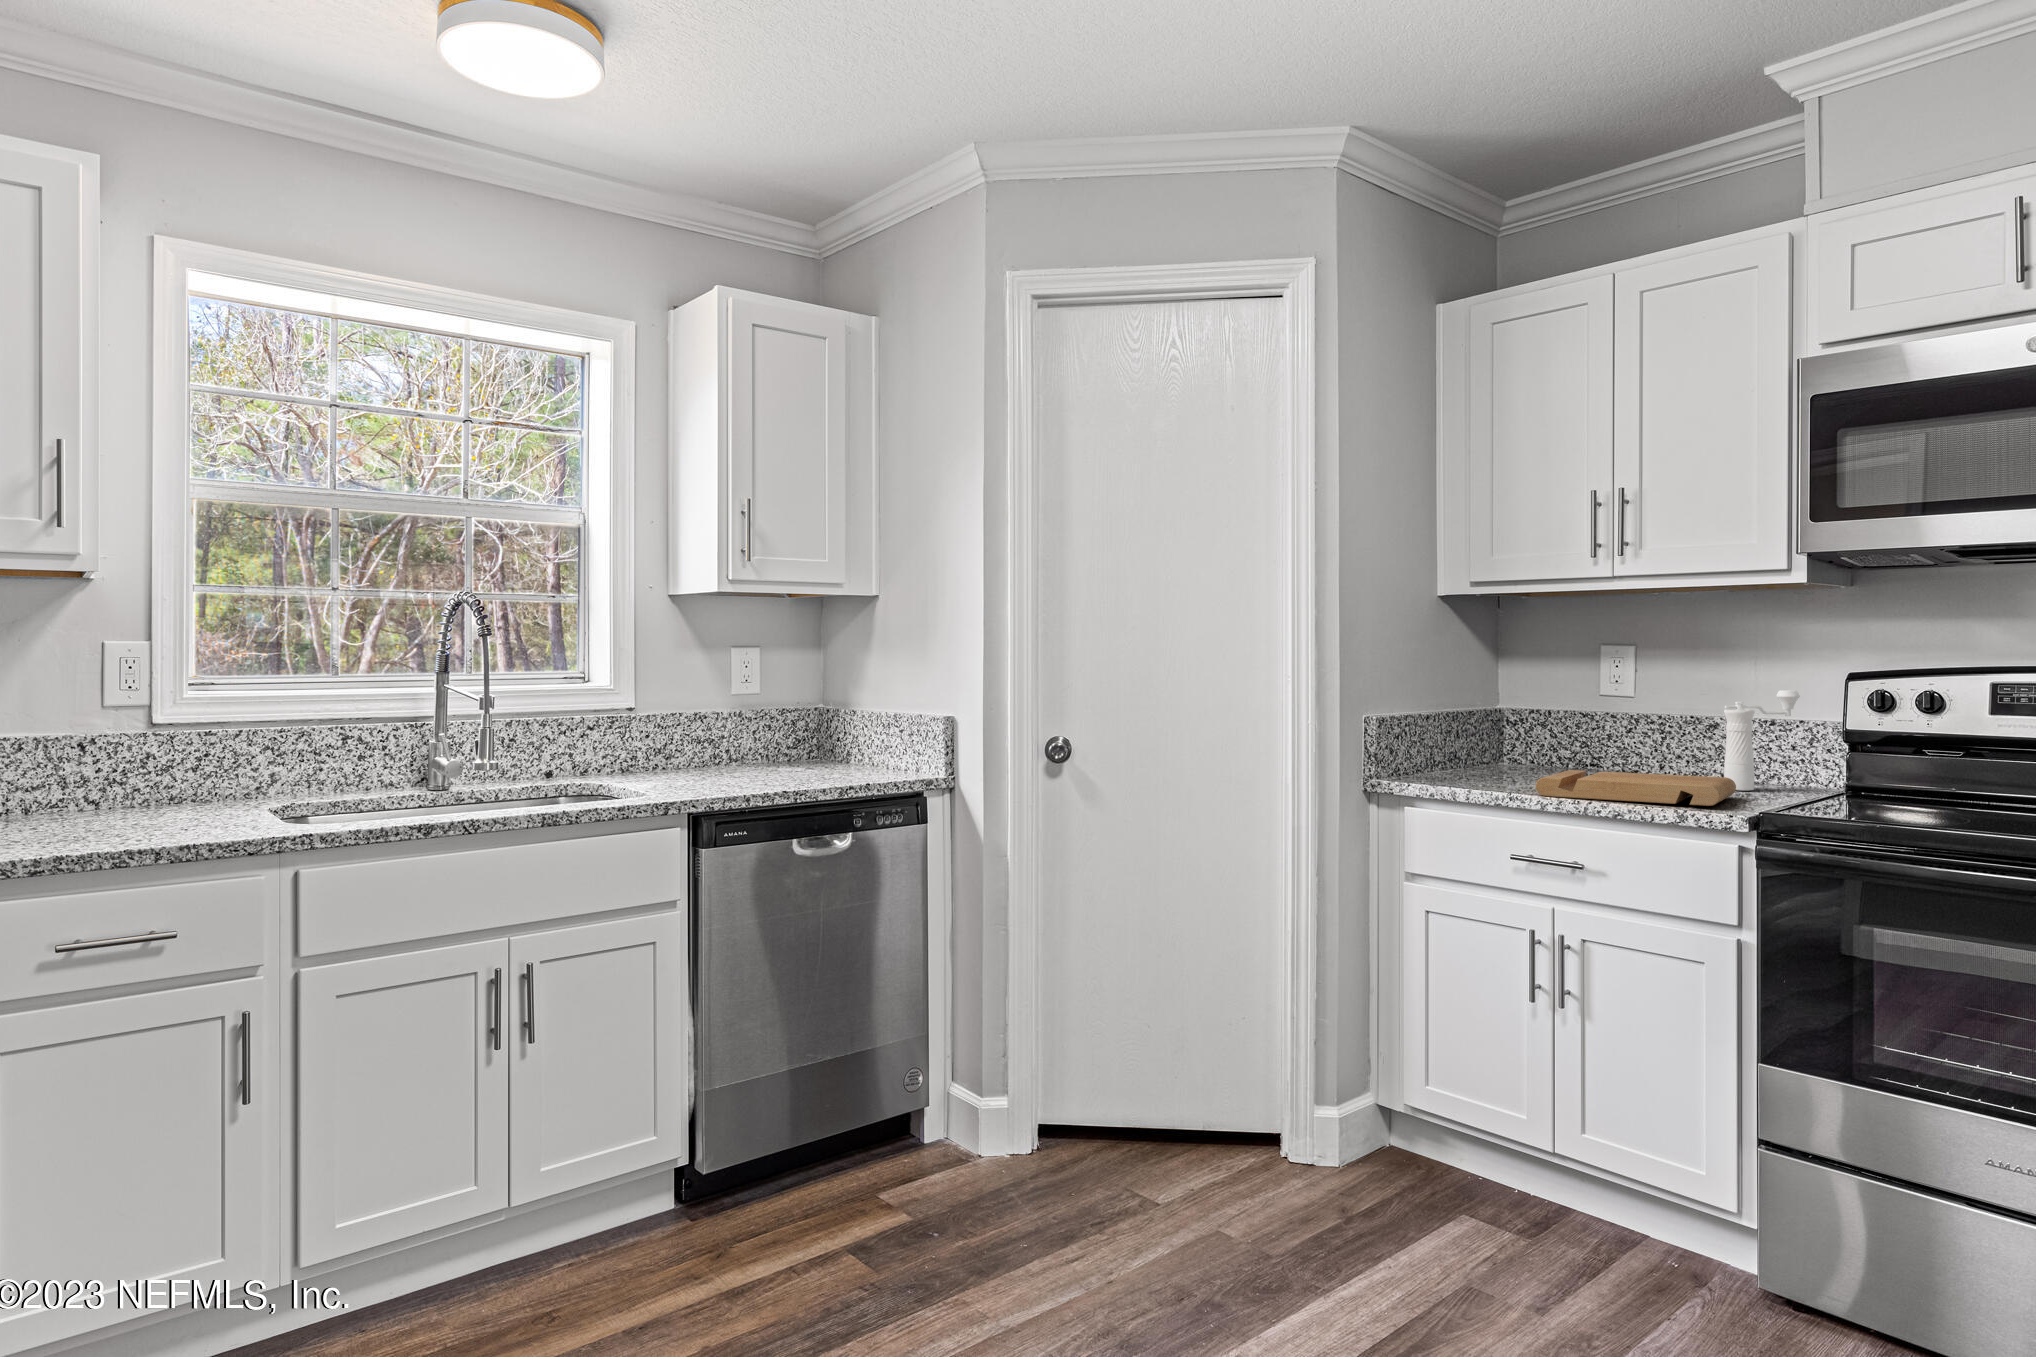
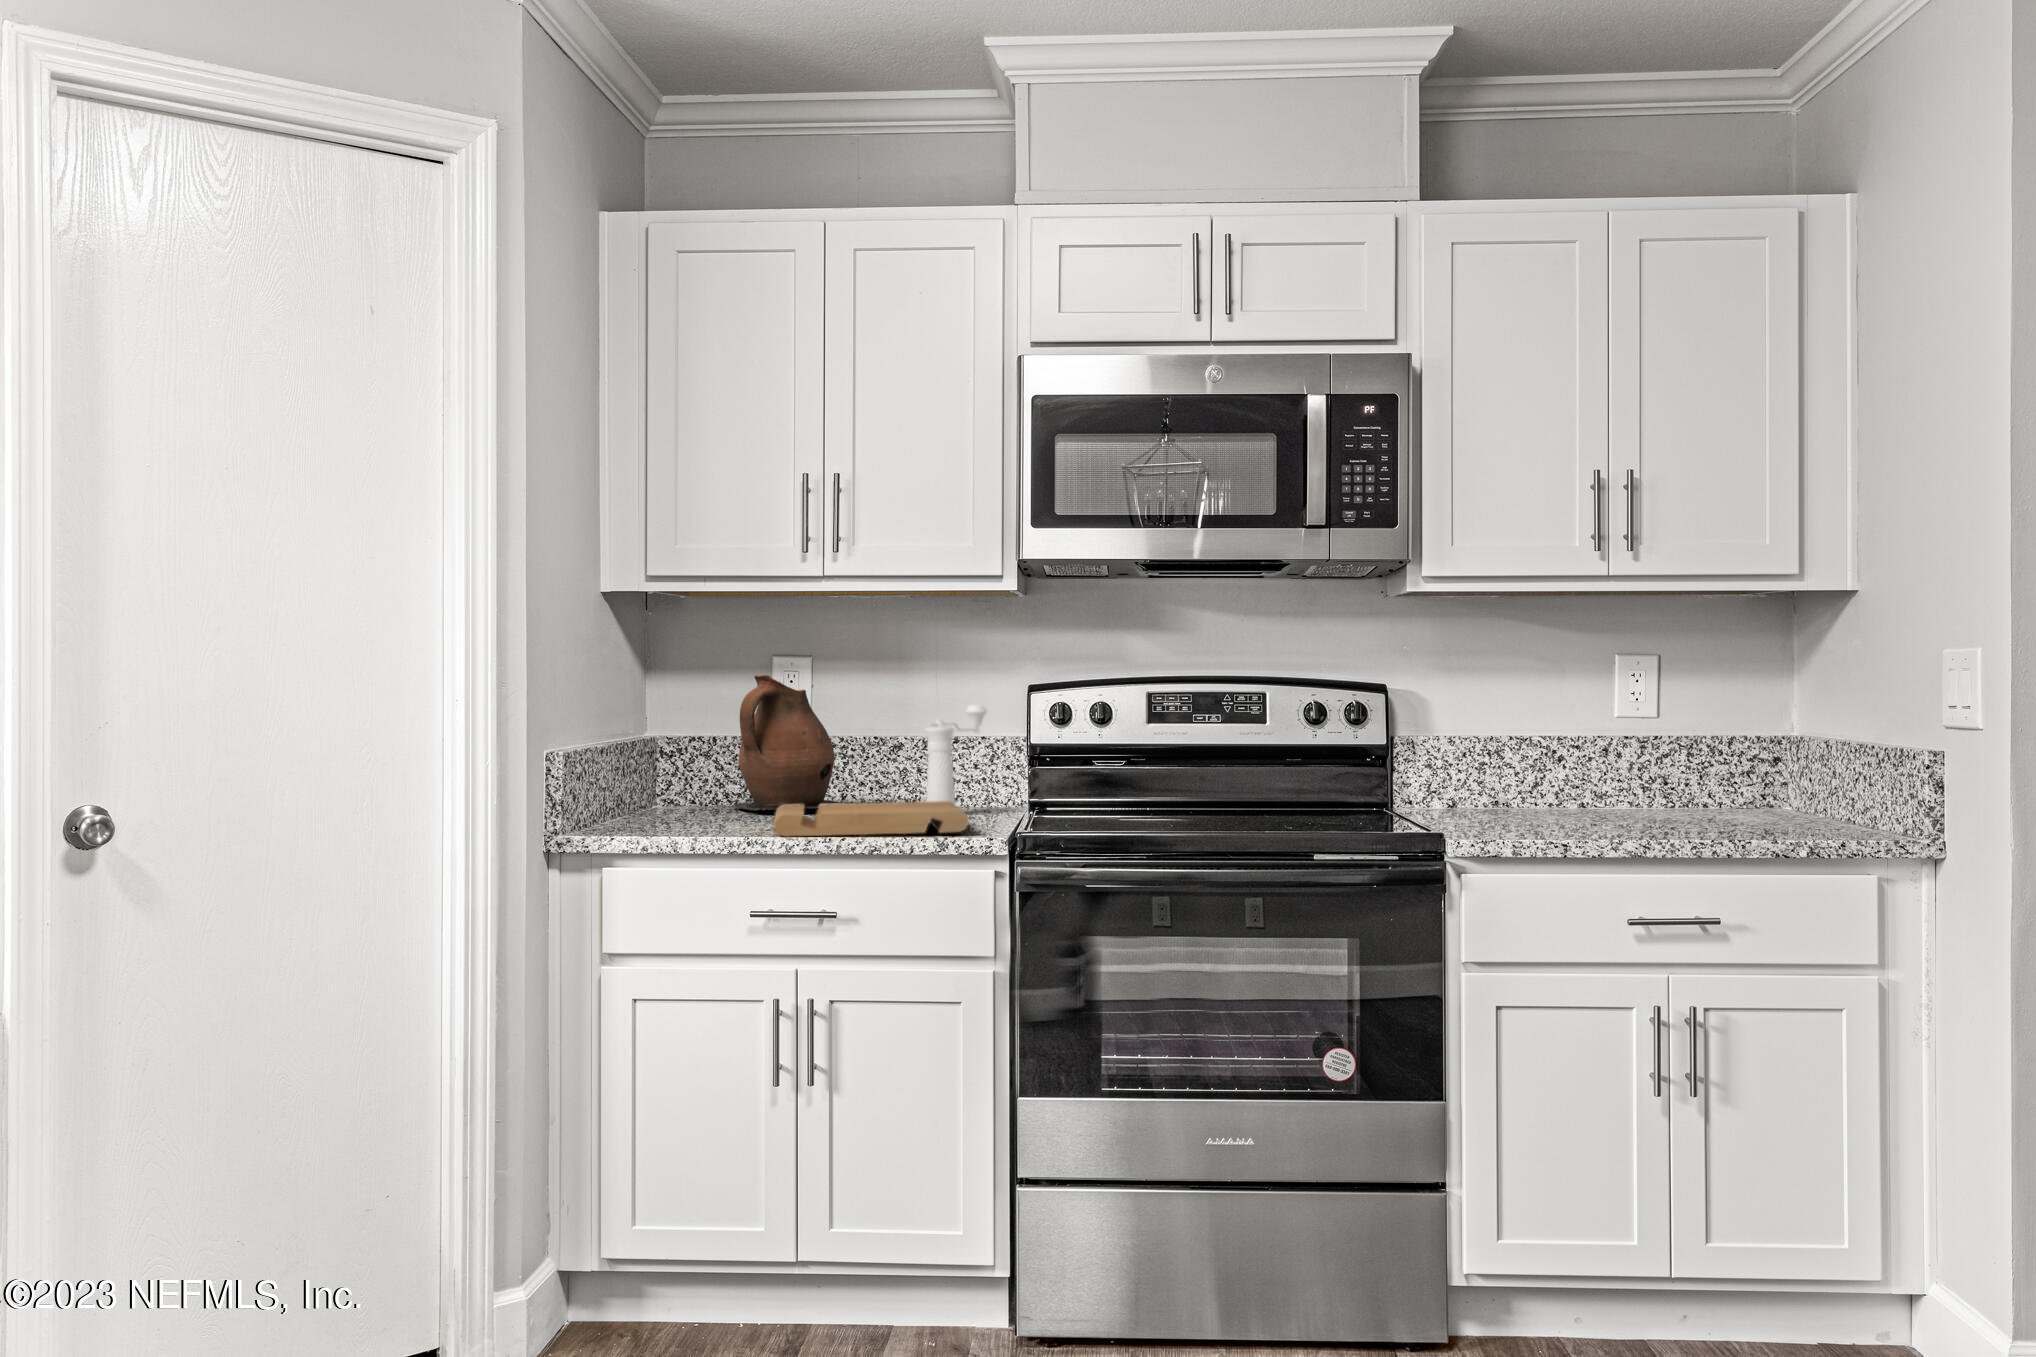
ceramic pitcher: none [1550,661,1650,779] -> present [730,675,839,811]

